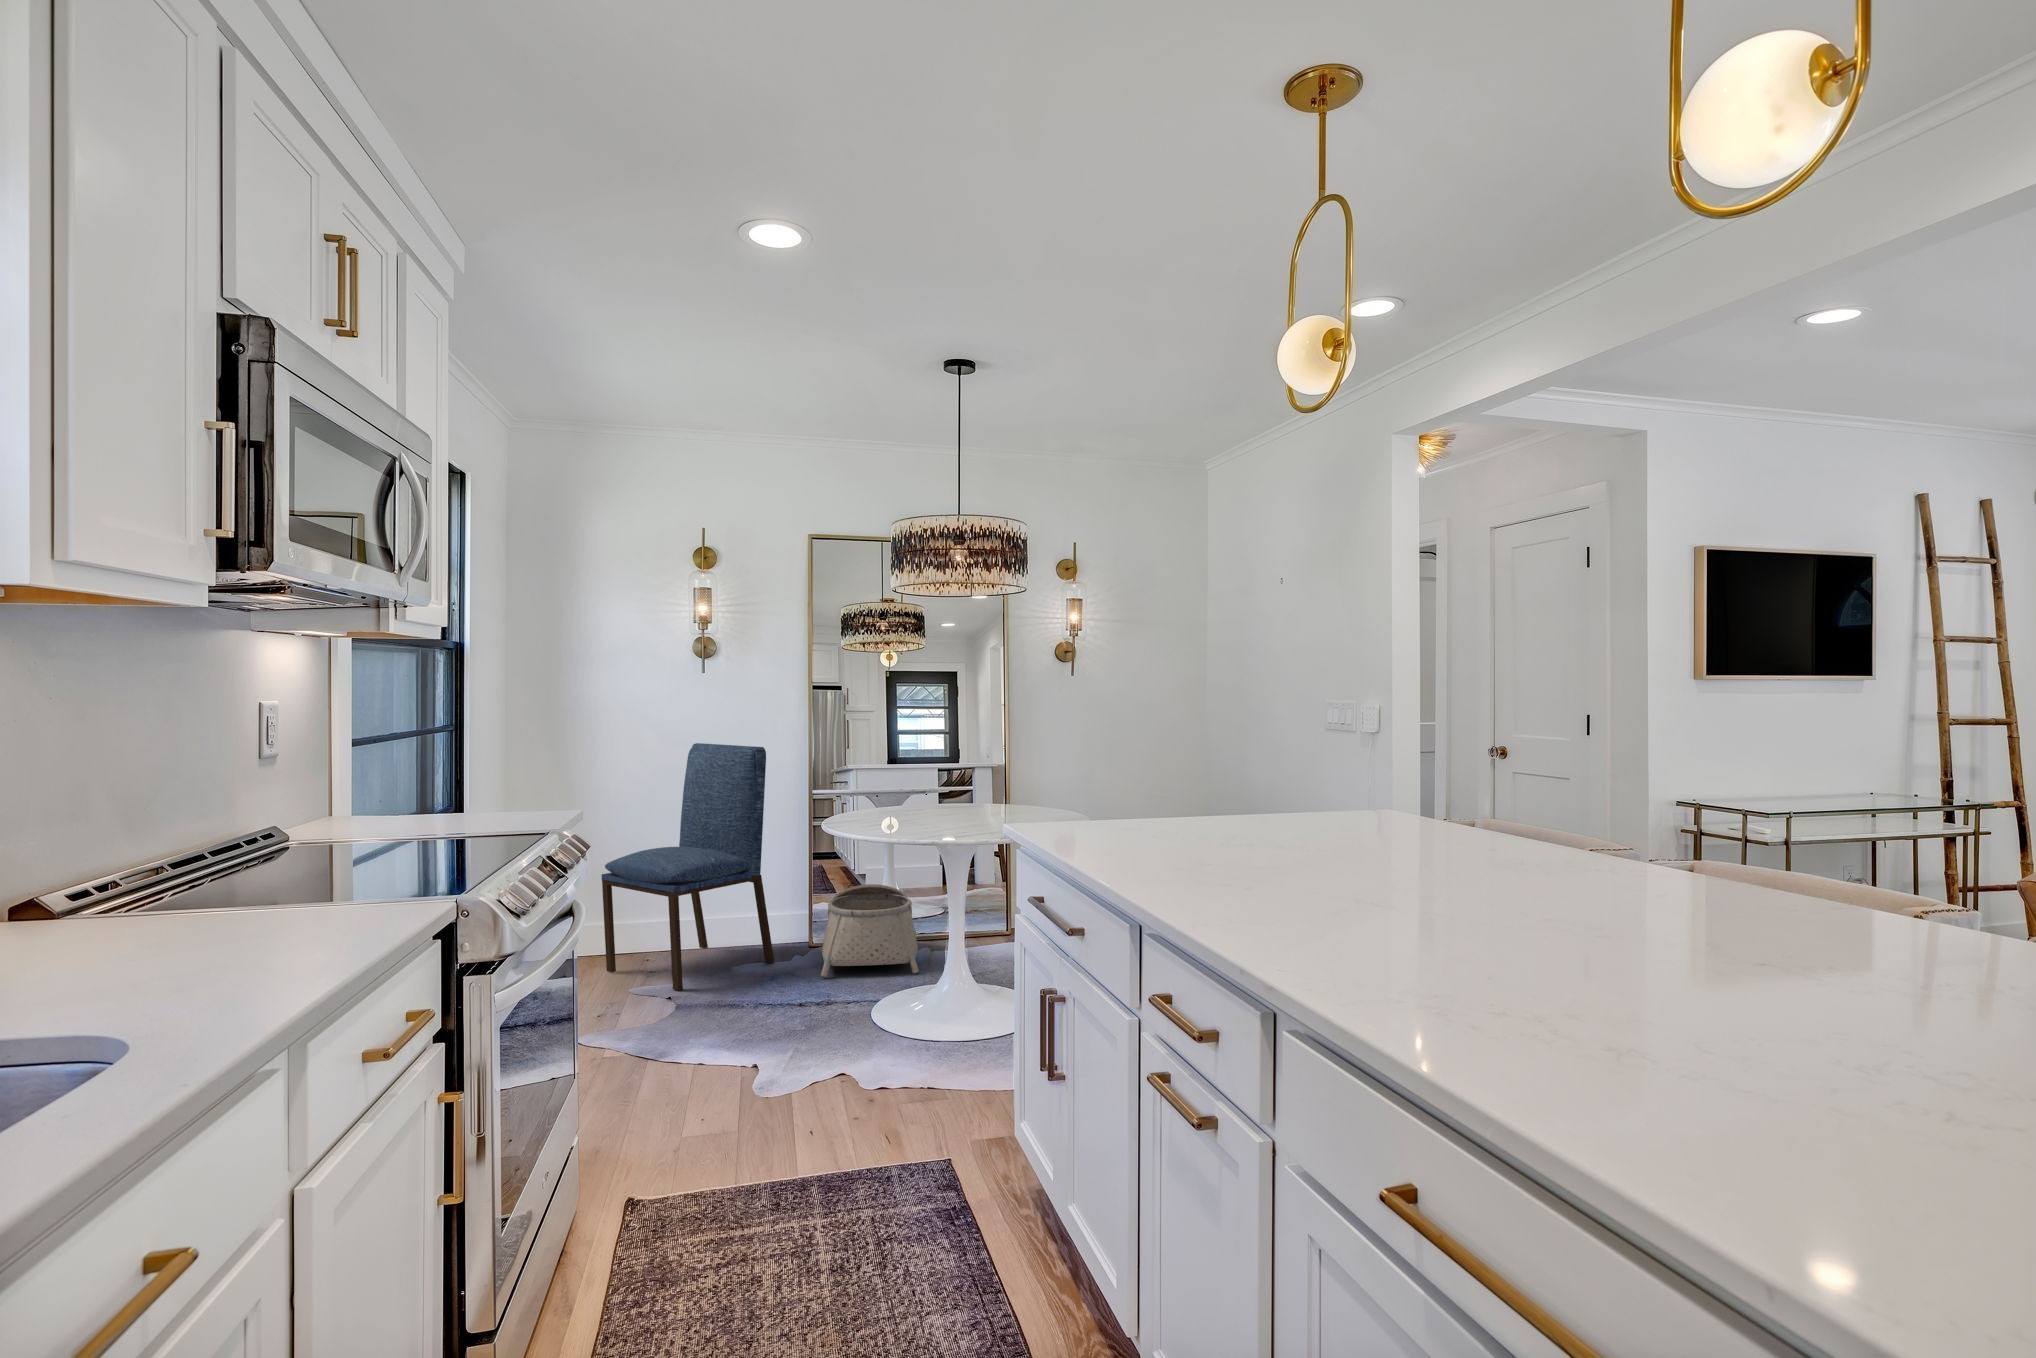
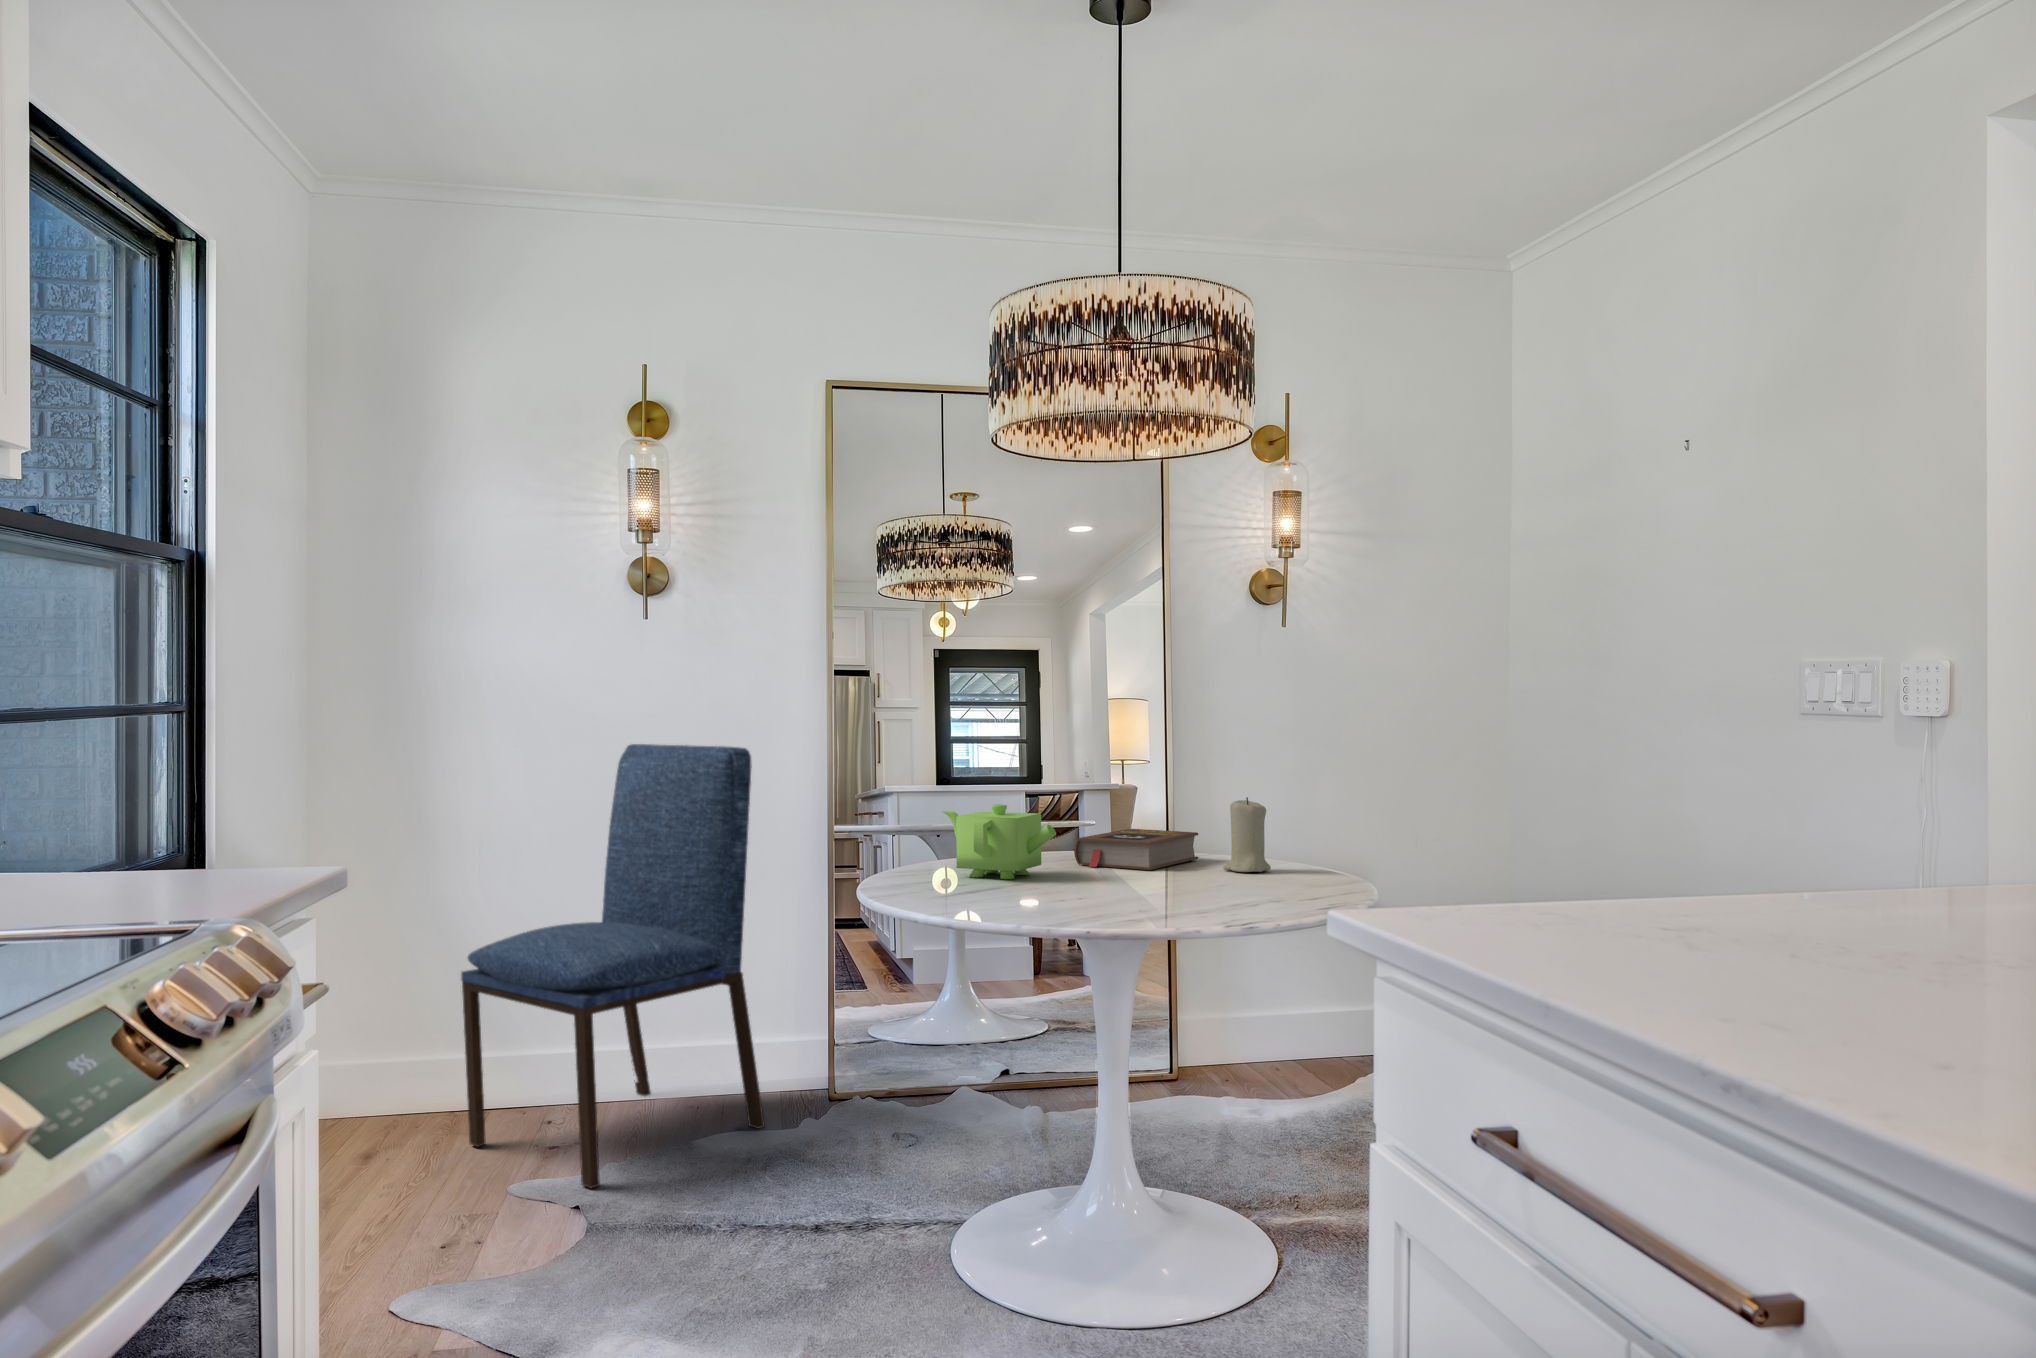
candle: none [1023,778,1048,819] -> present [1223,797,1271,872]
teapot: none [869,782,929,823] -> present [942,804,1056,879]
book: none [944,794,1016,818] -> present [1074,829,1199,870]
basket: present [821,884,919,977] -> none [849,987,1025,1159]

